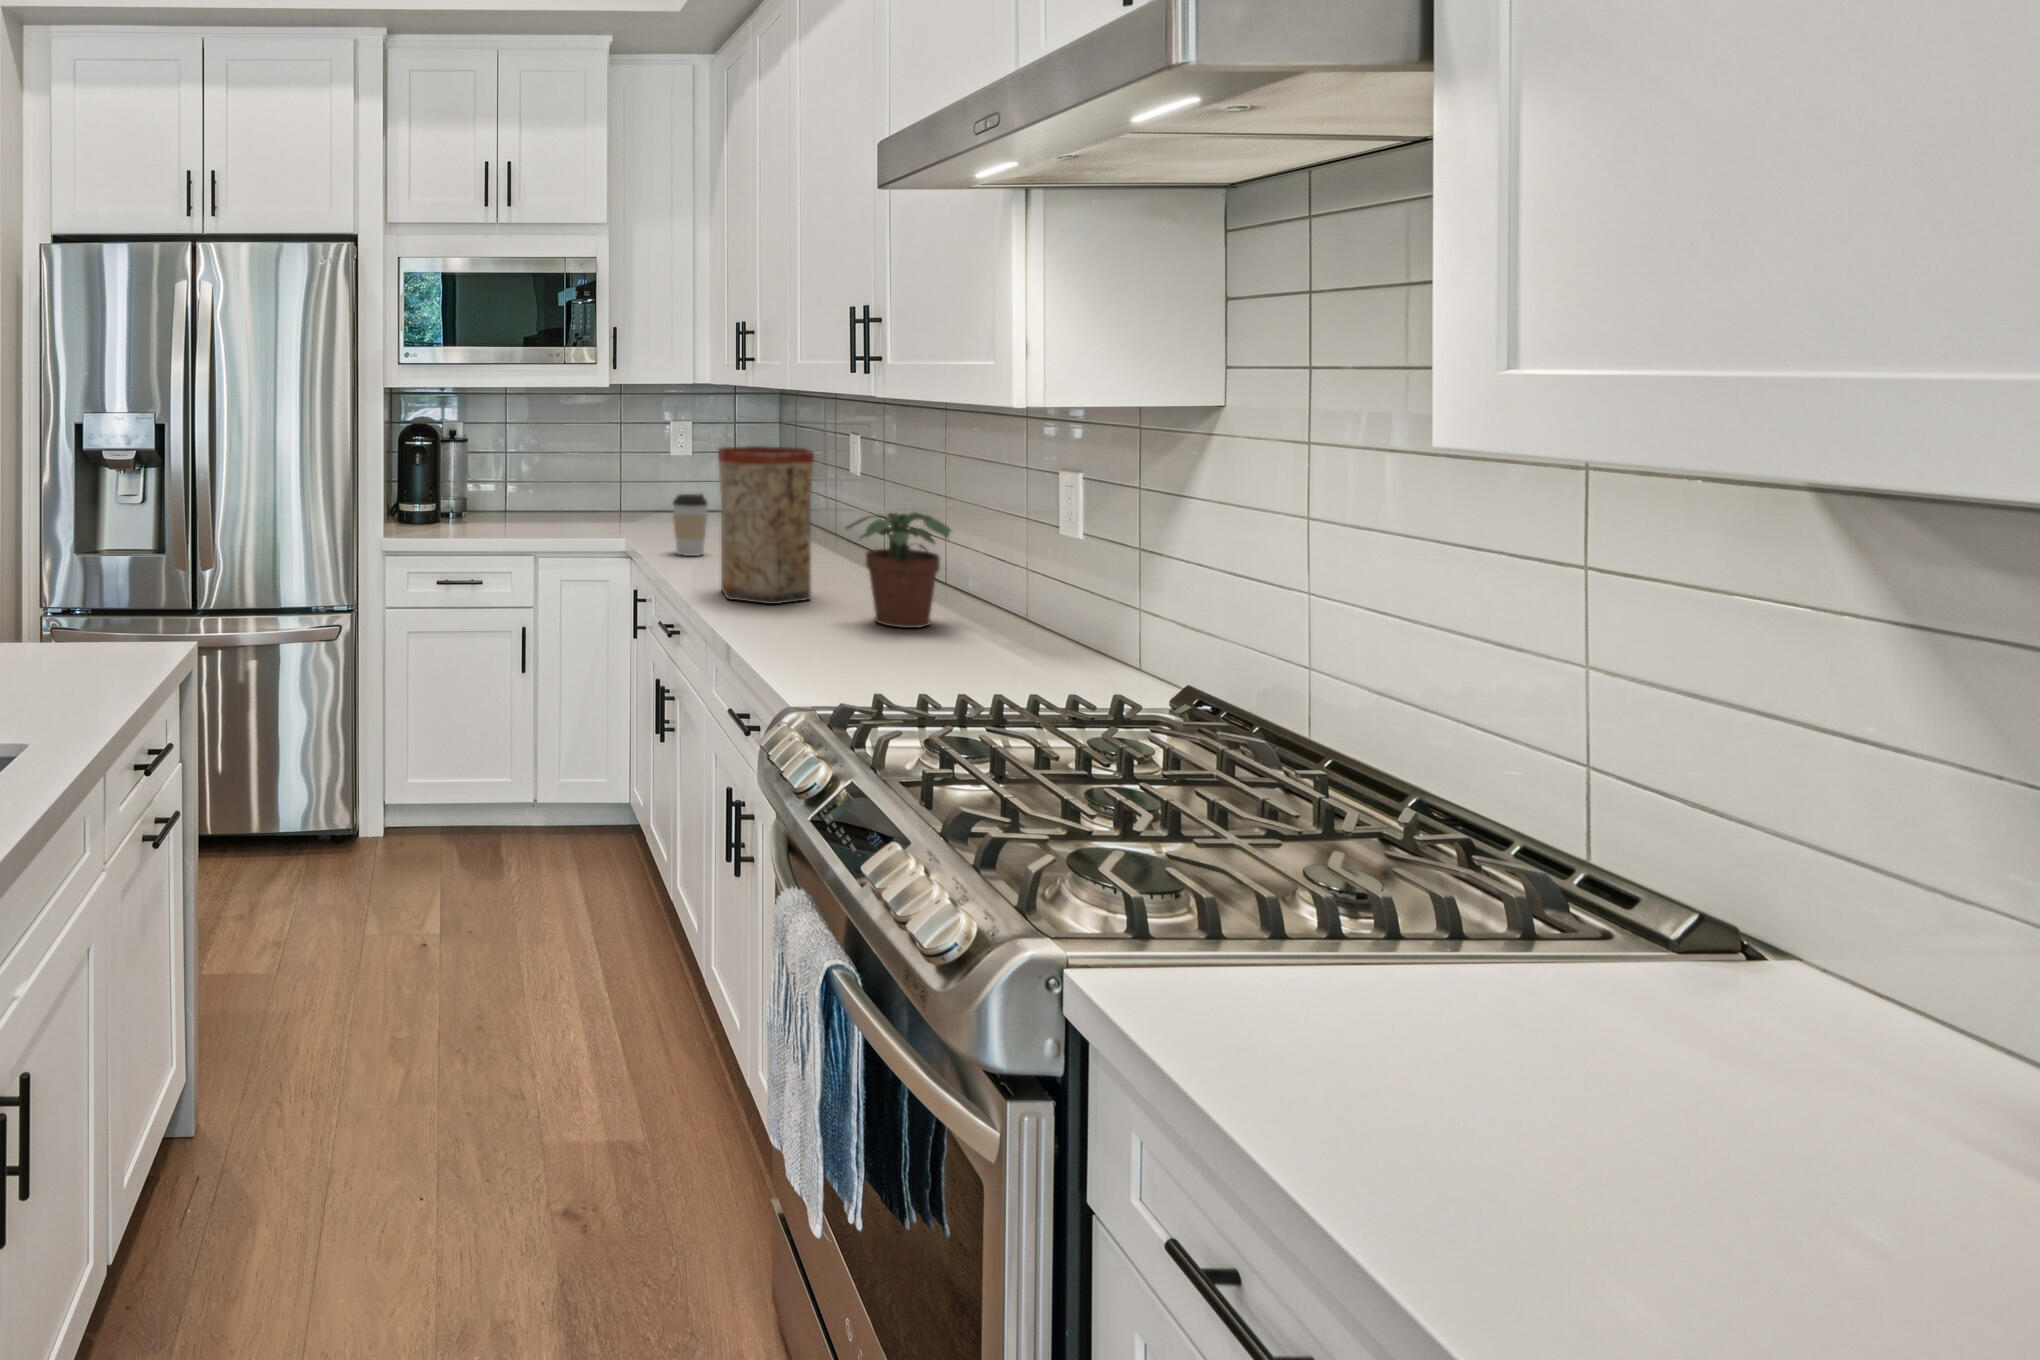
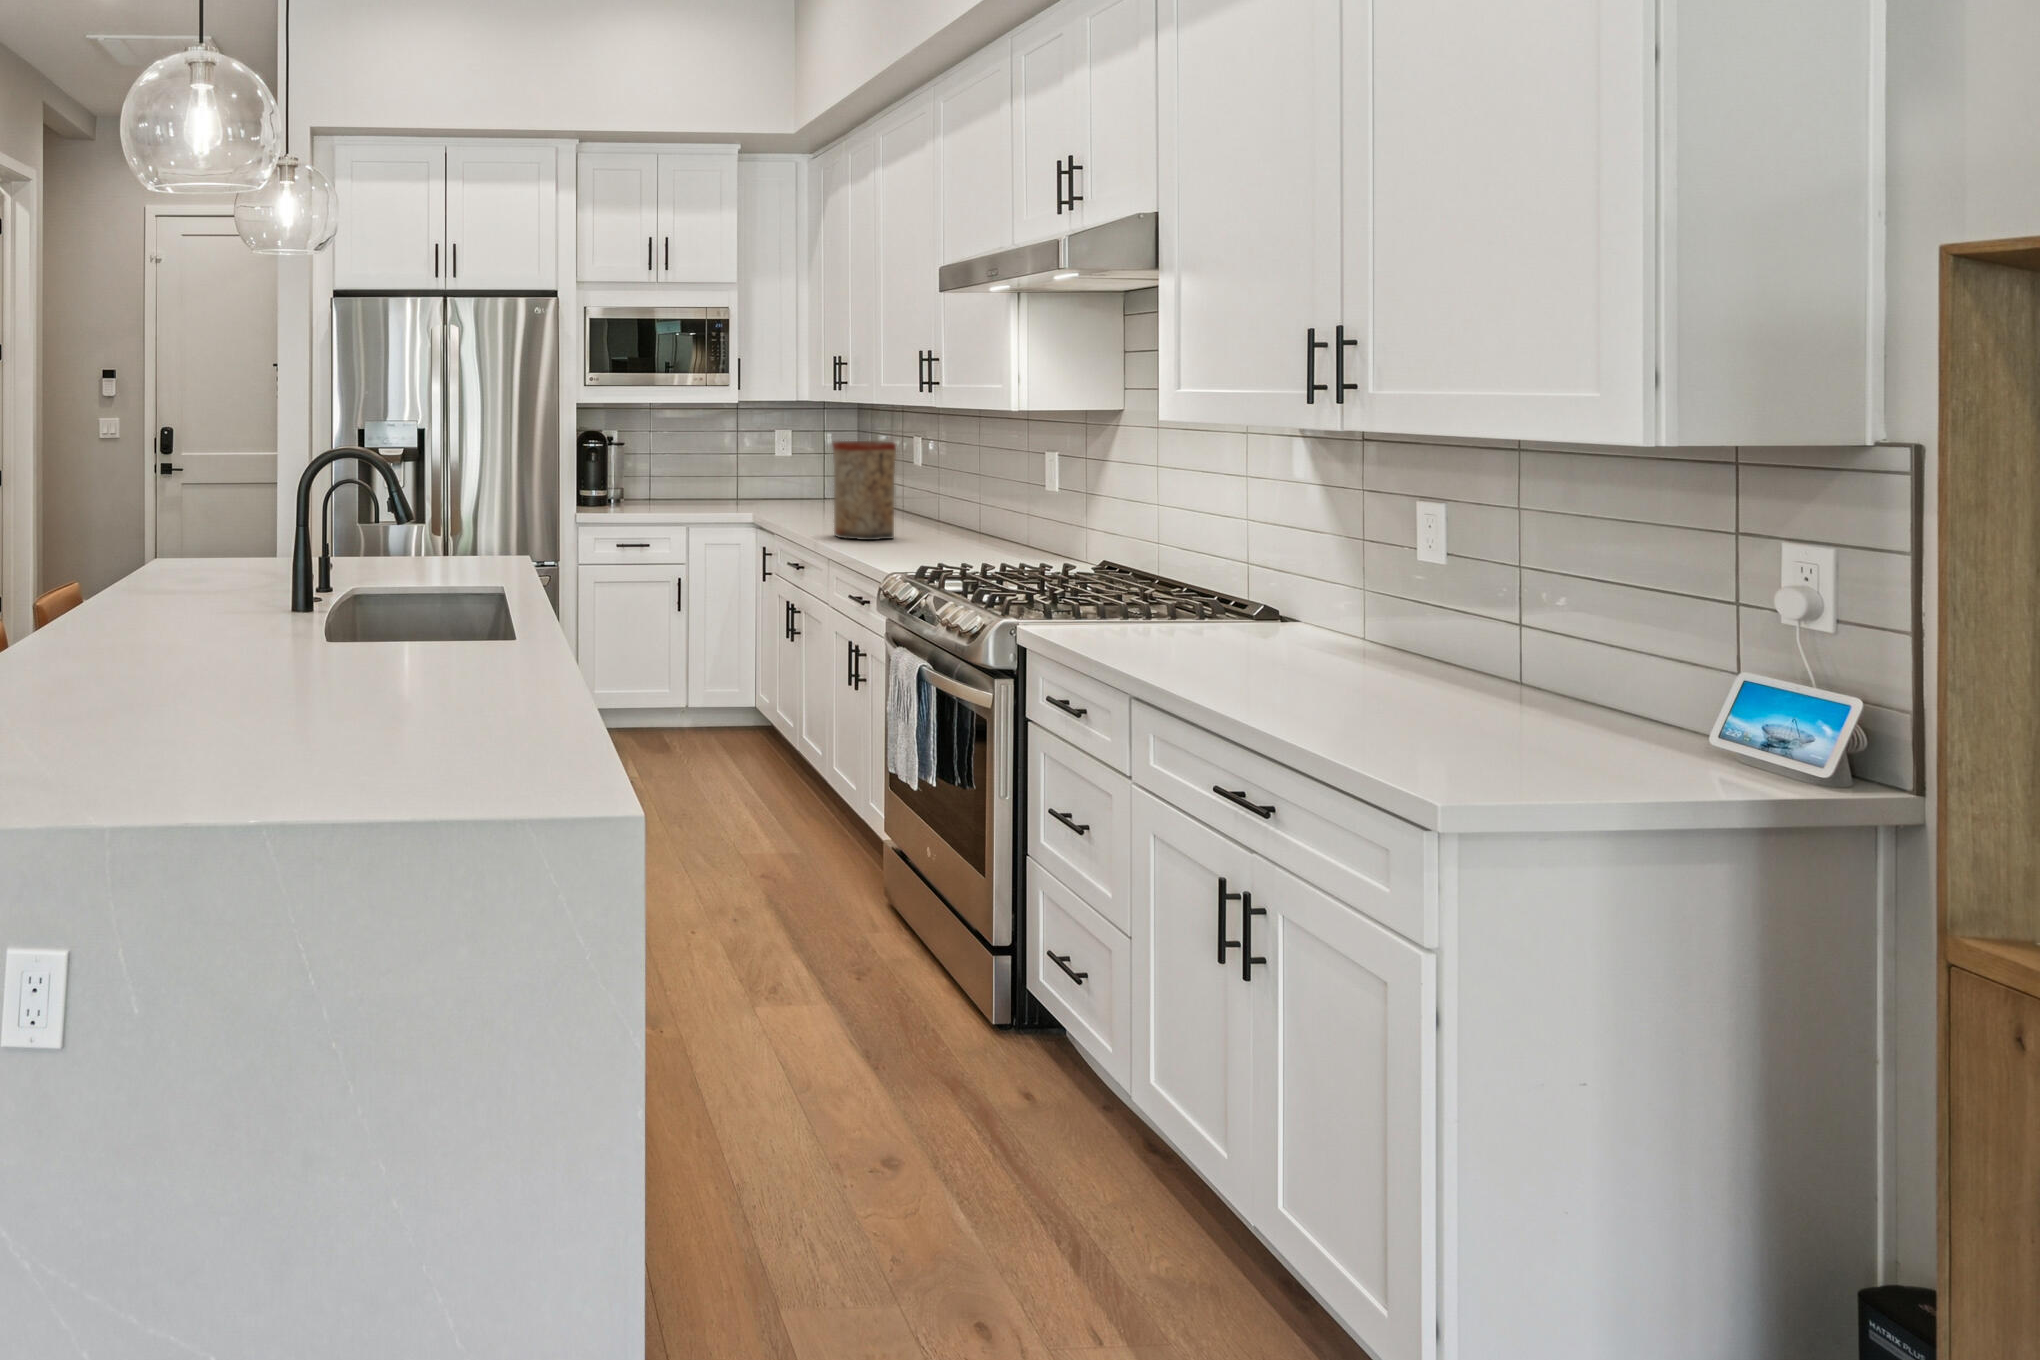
coffee cup: present [673,494,707,556] -> none [792,478,818,522]
potted plant: present [846,512,951,628] -> none [917,479,983,548]

